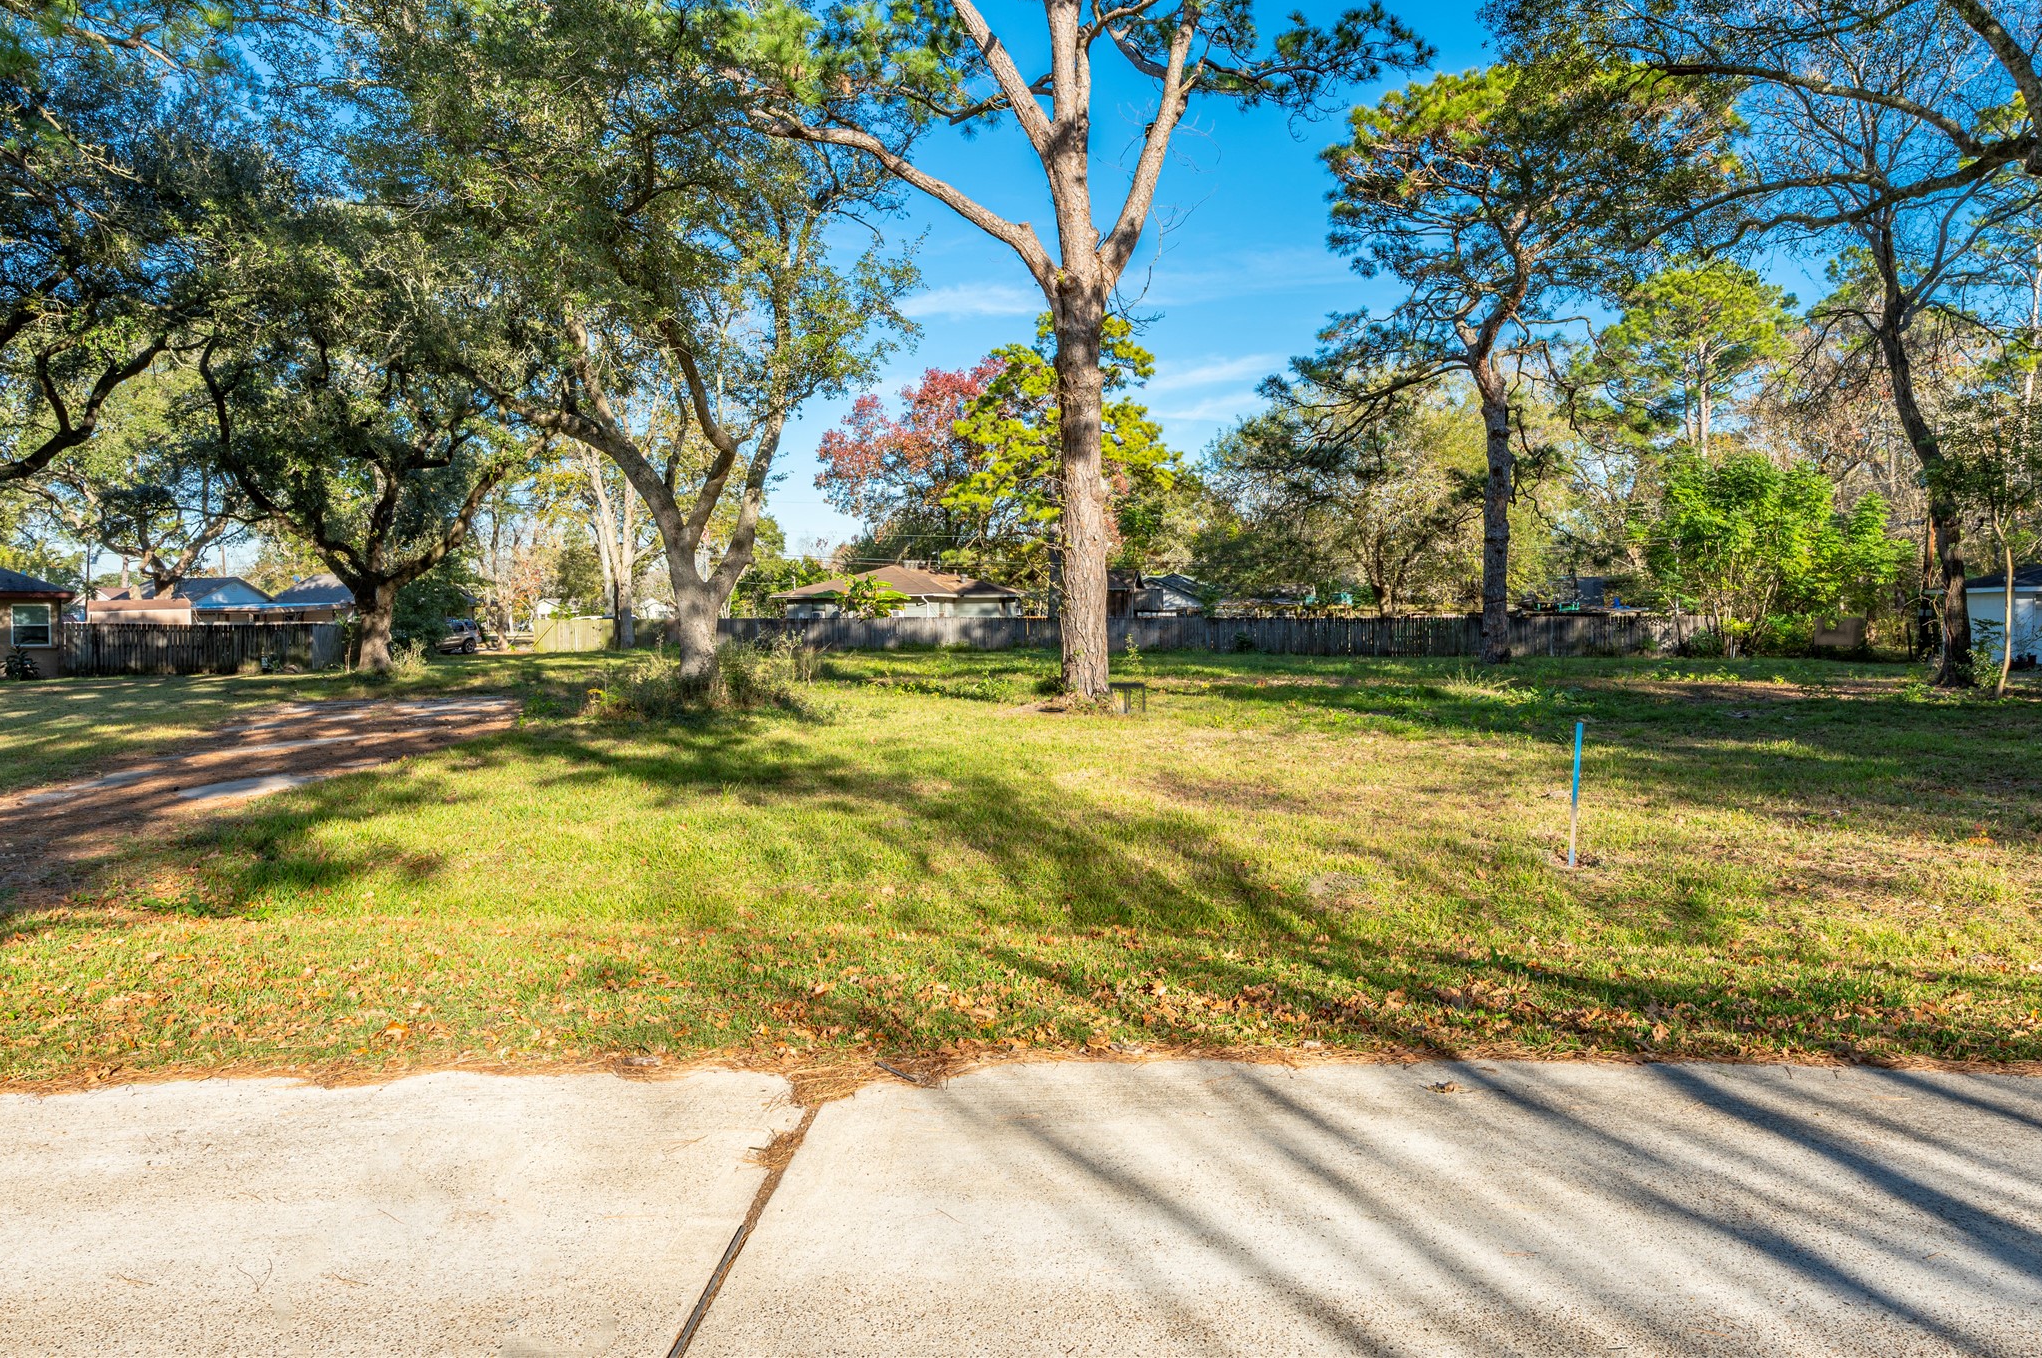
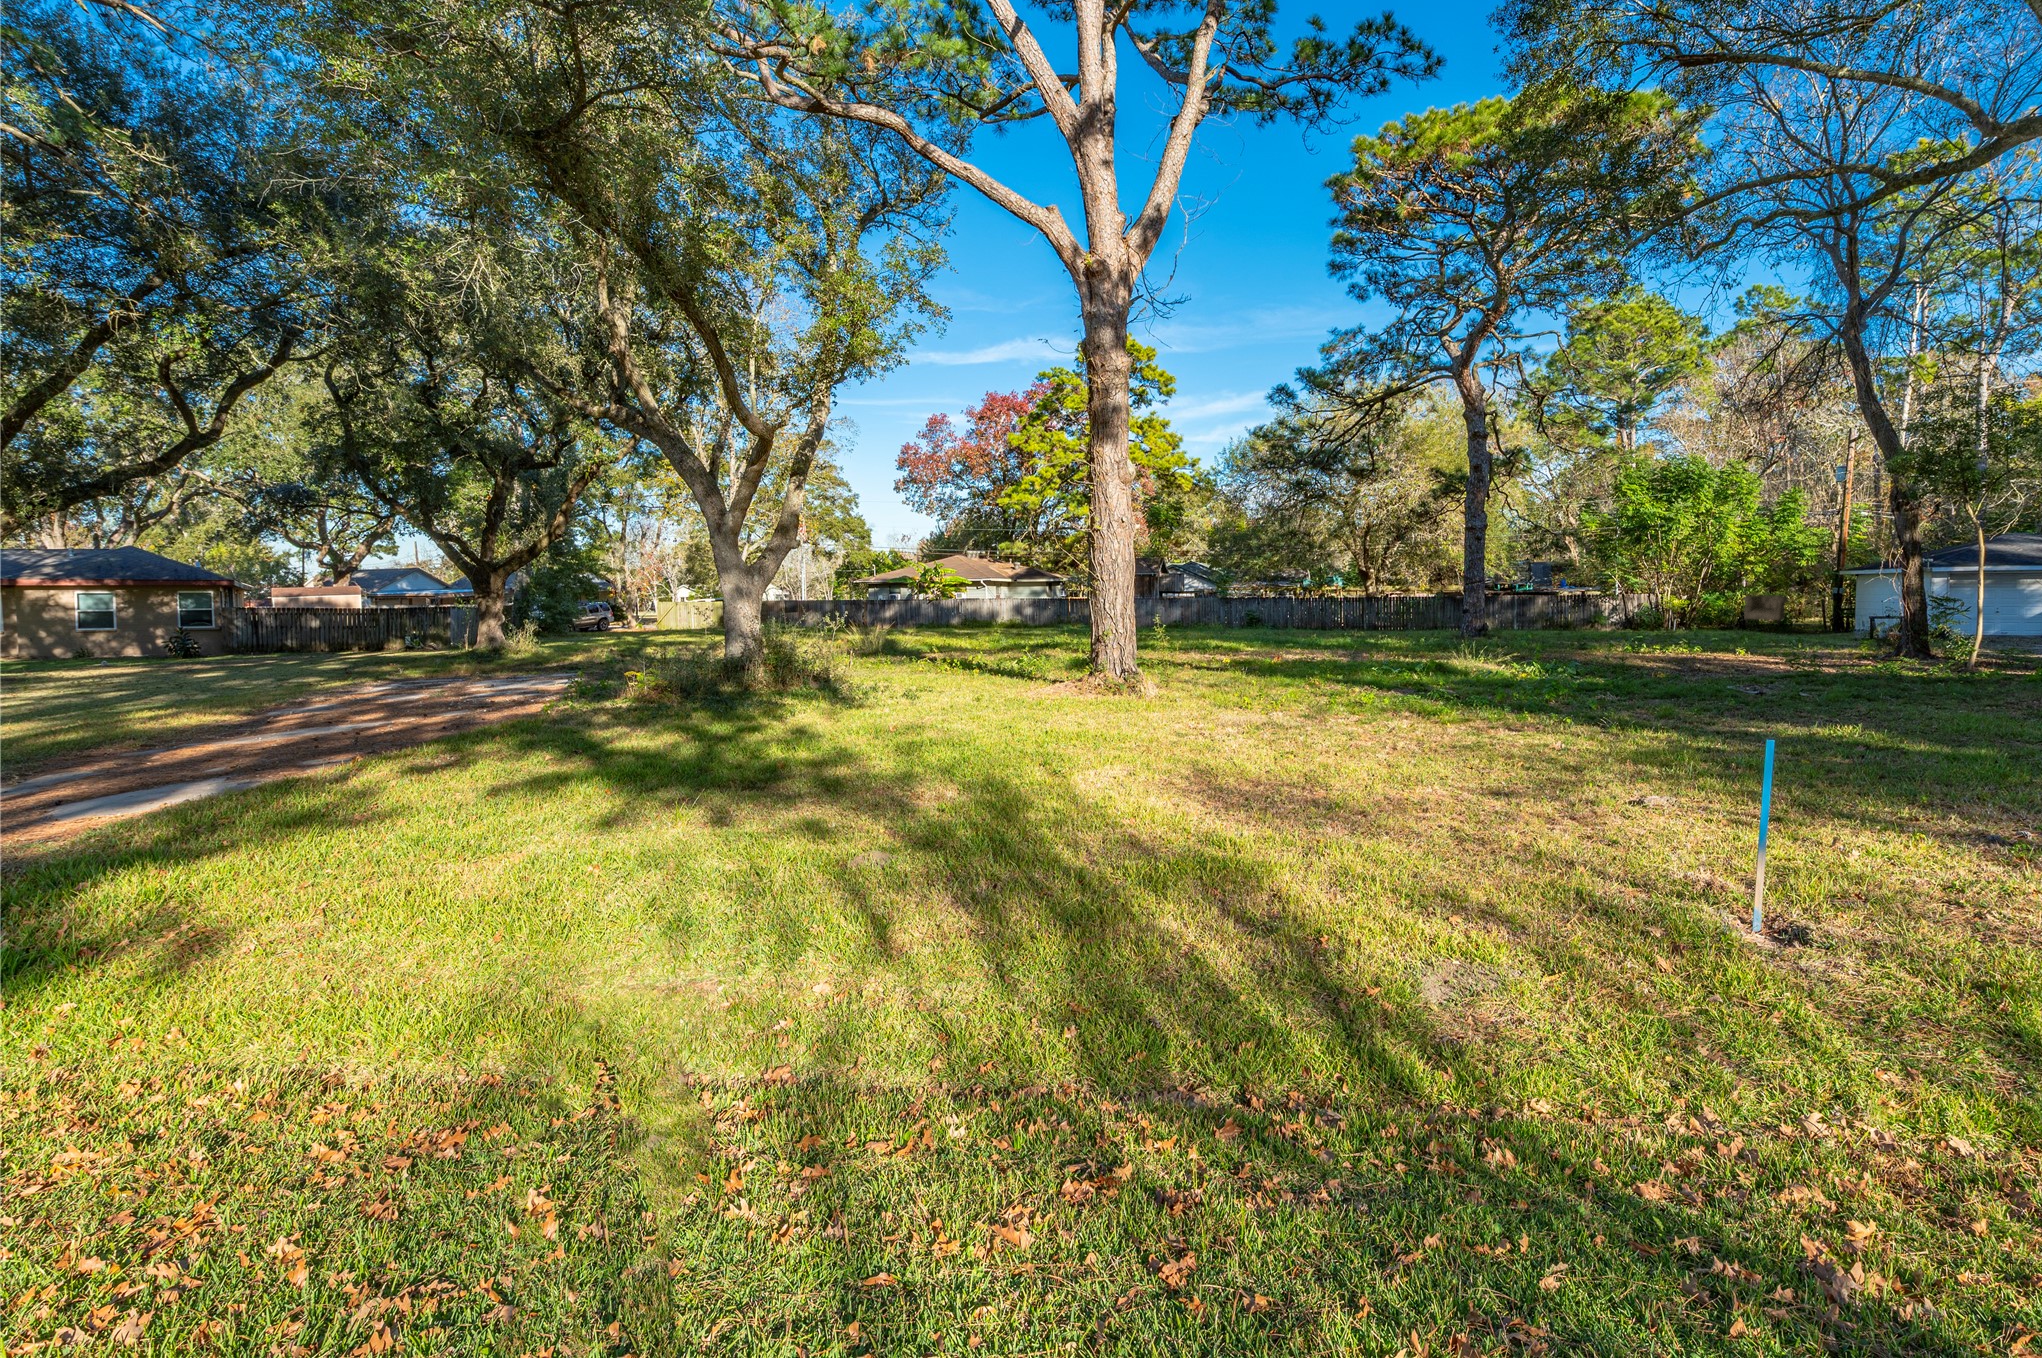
potted tree: present [1037,666,1065,712] -> present [1874,627,1903,661]
round table: present [1109,682,1146,713] -> none [1136,659,1172,690]

